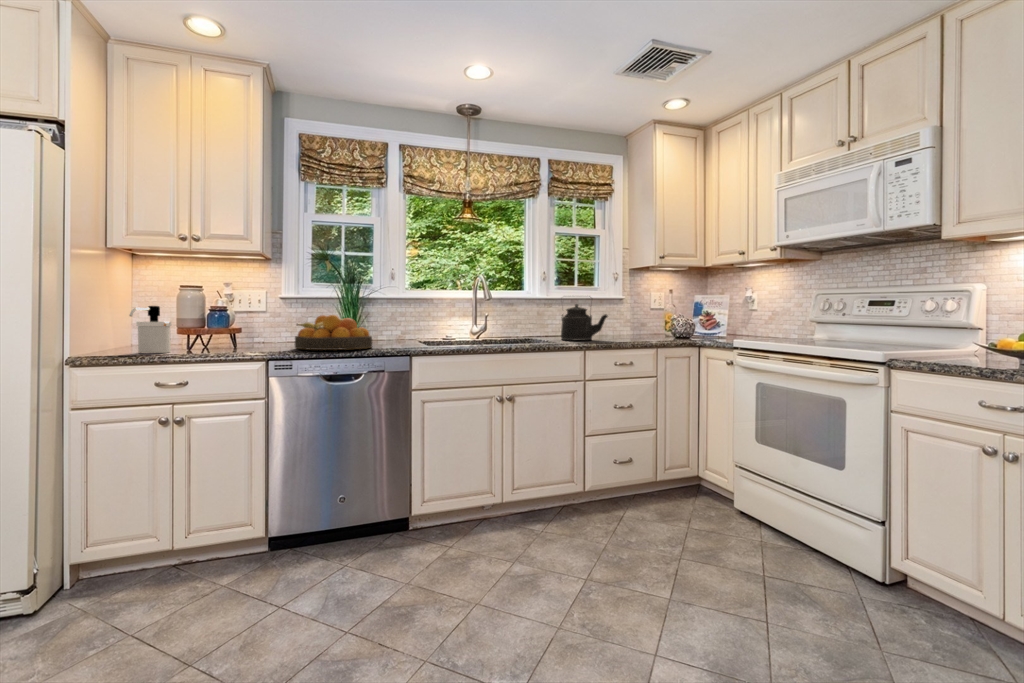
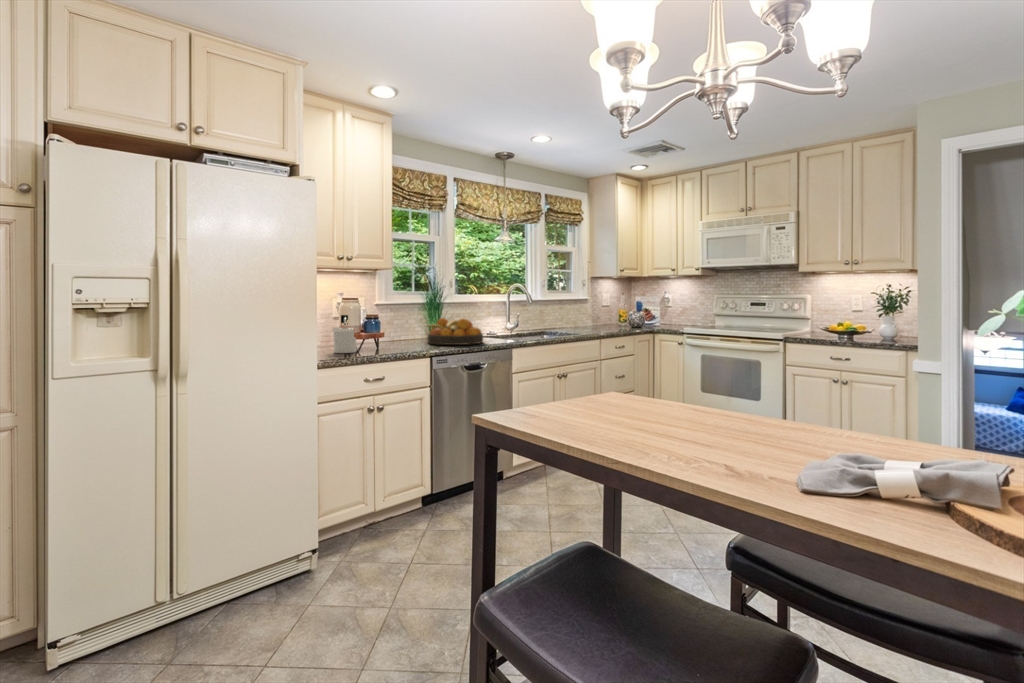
kettle: present [561,304,608,340] -> none [566,298,598,330]

